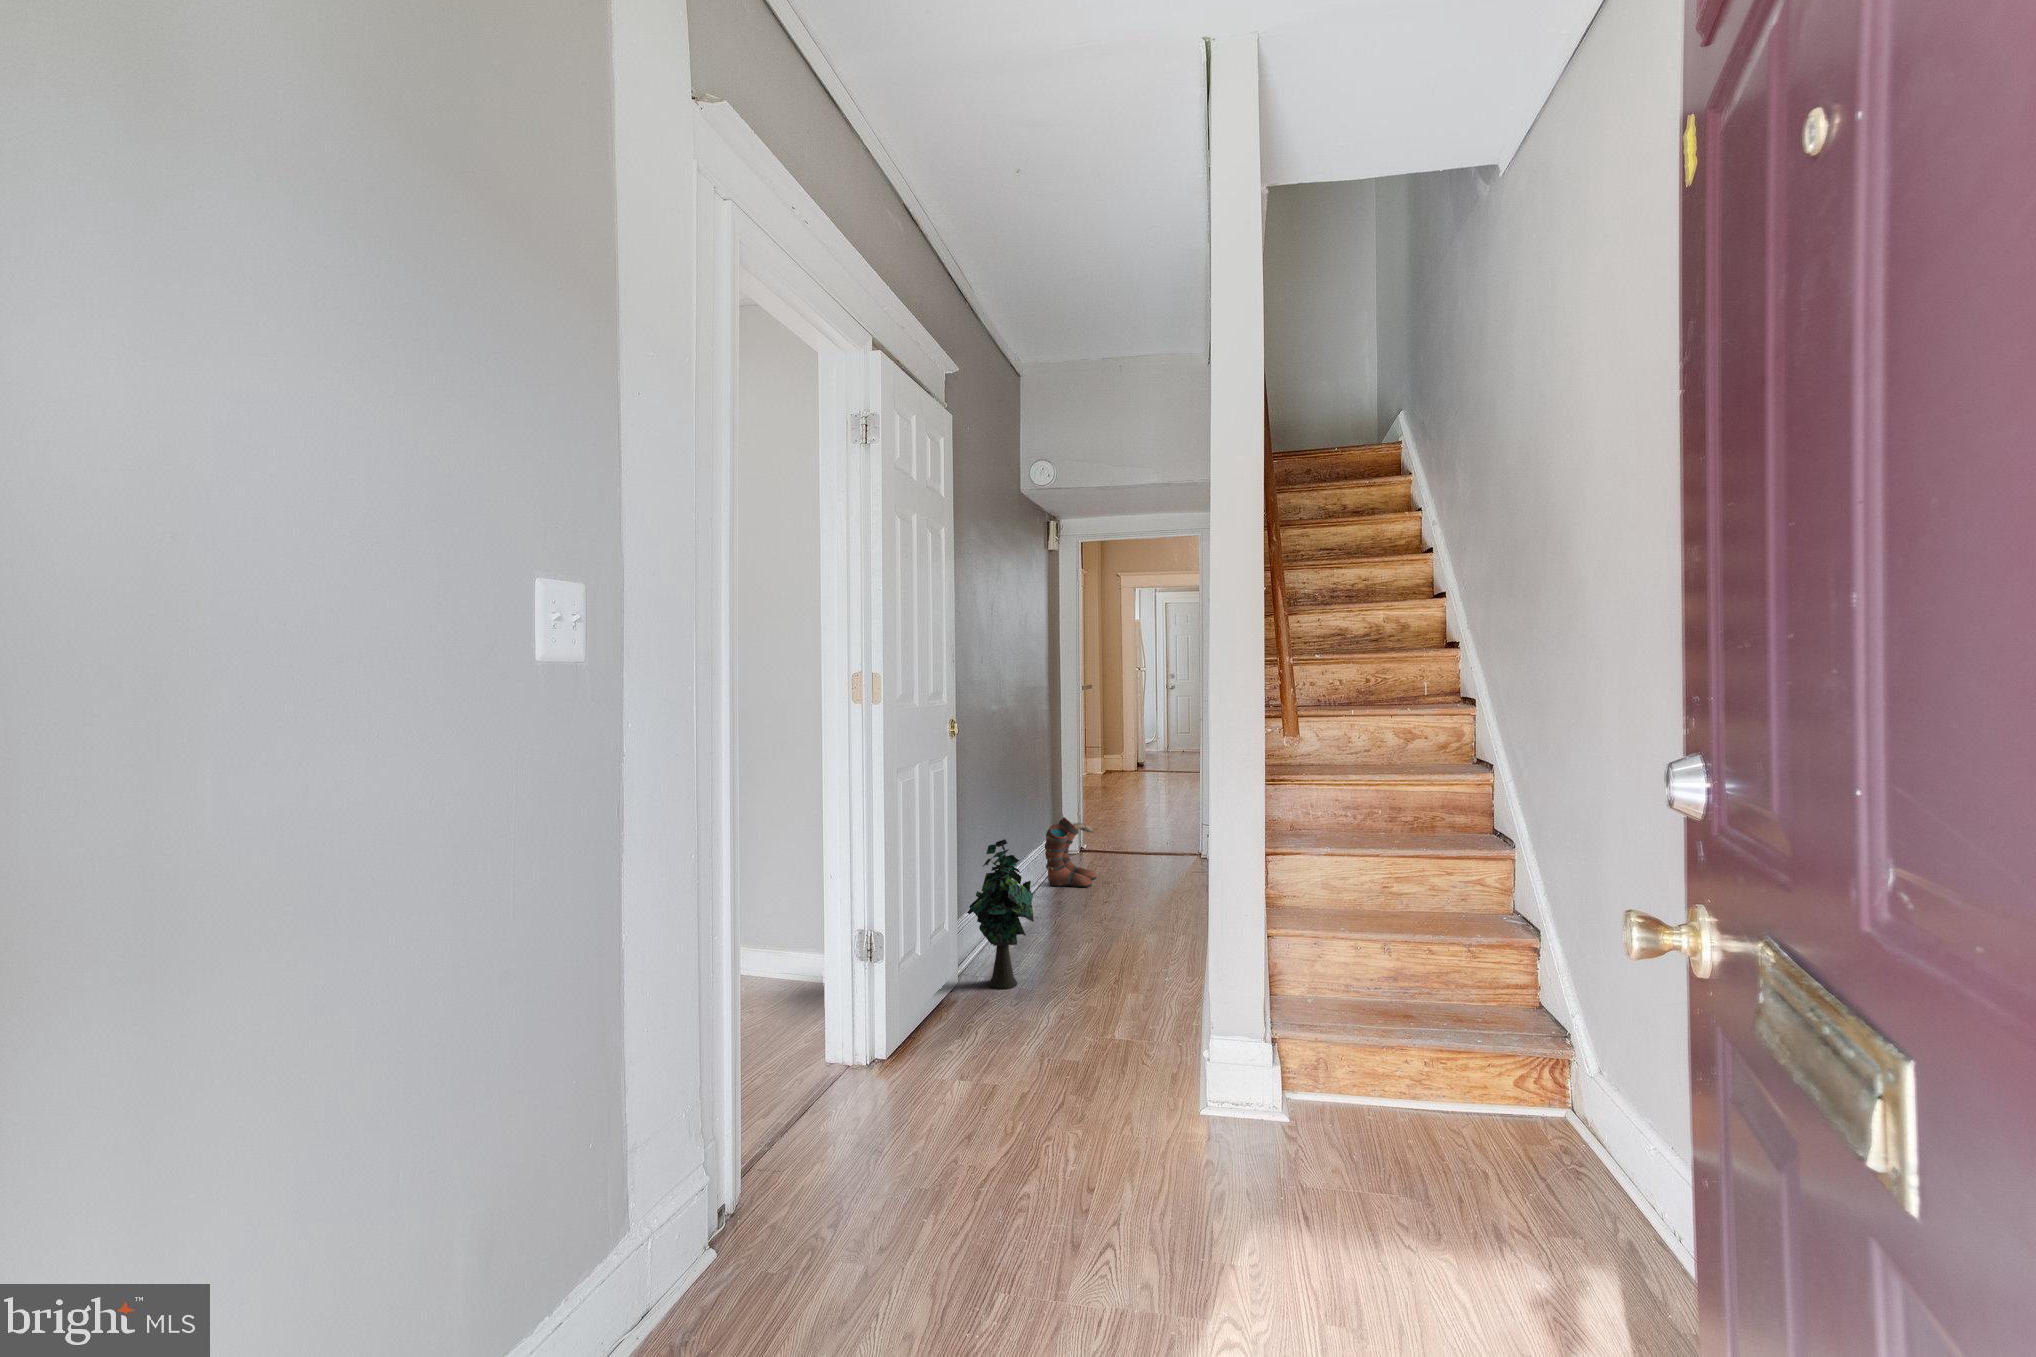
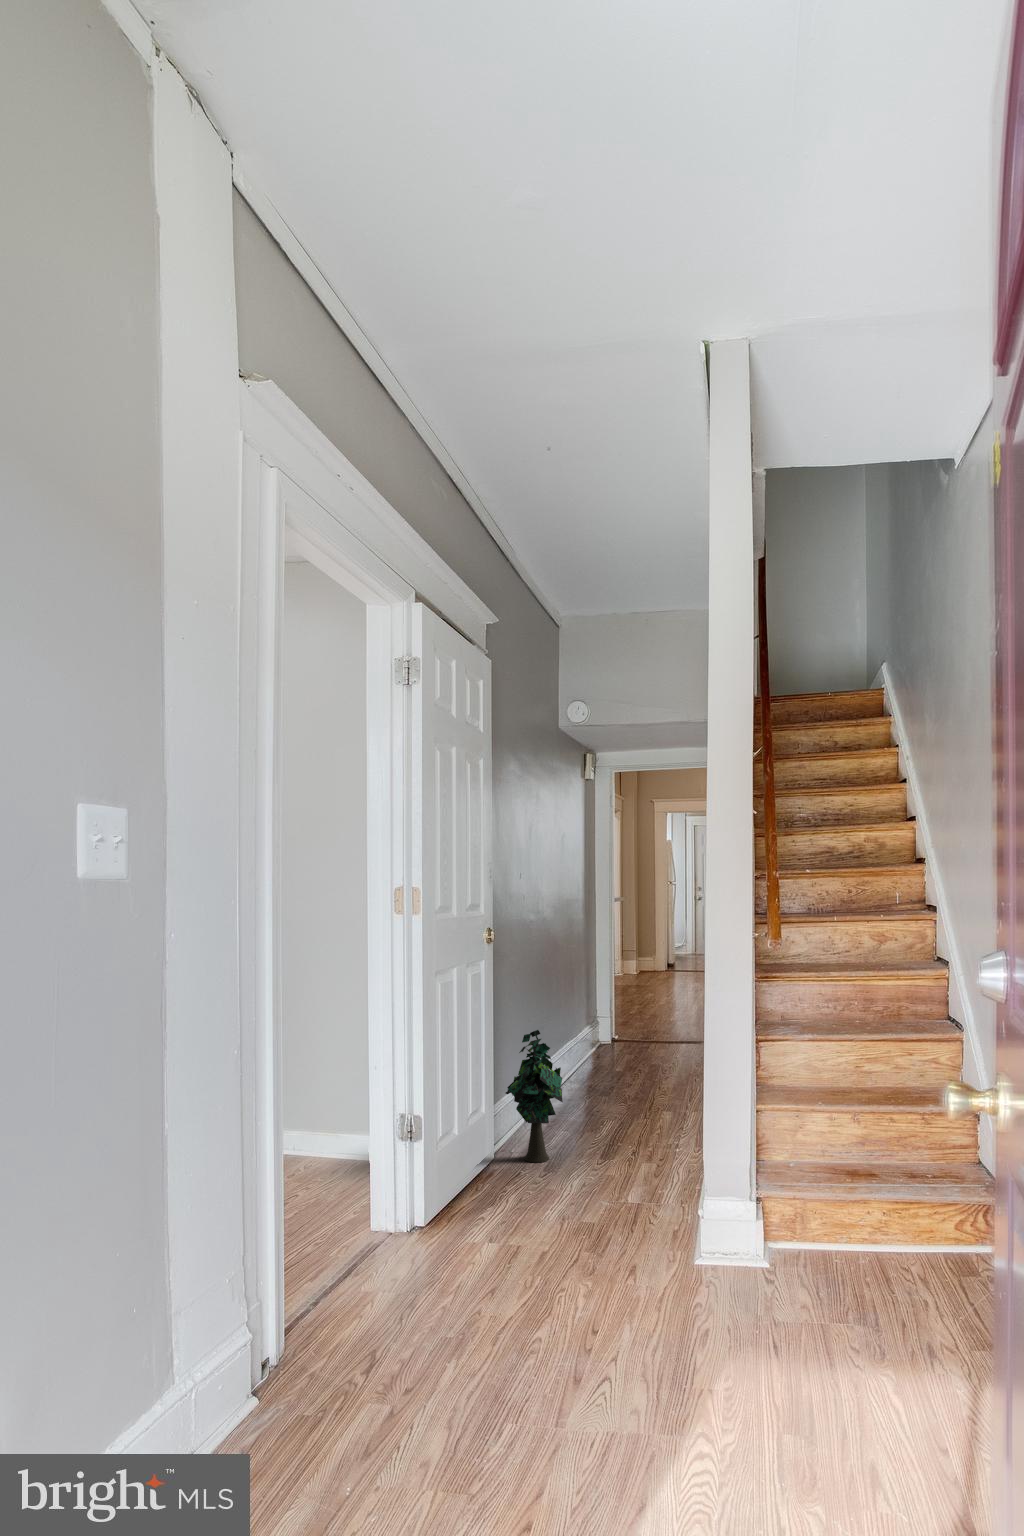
boots: present [1045,817,1096,887] -> none [581,1022,630,1087]

